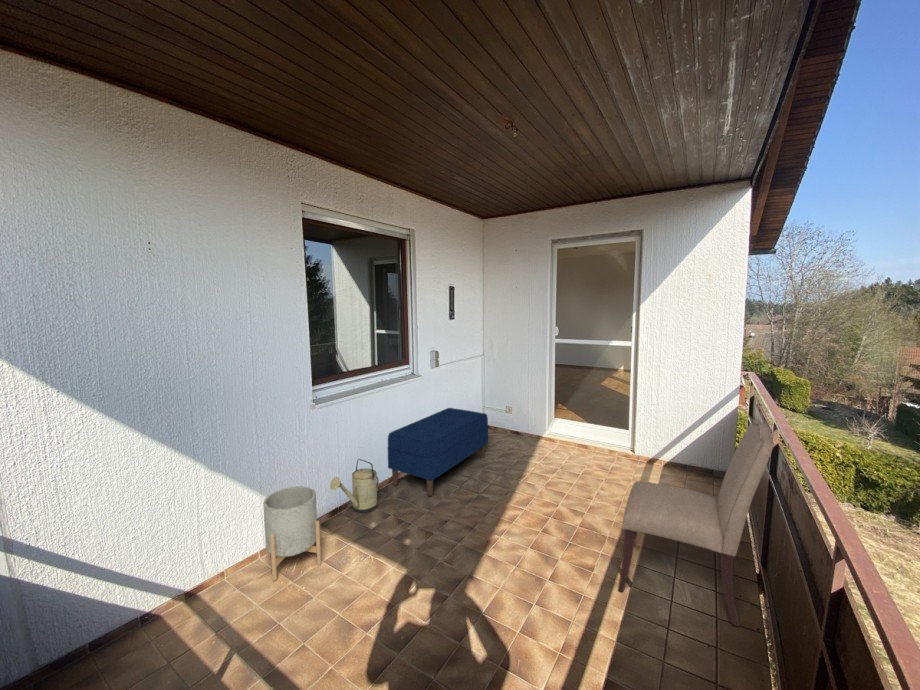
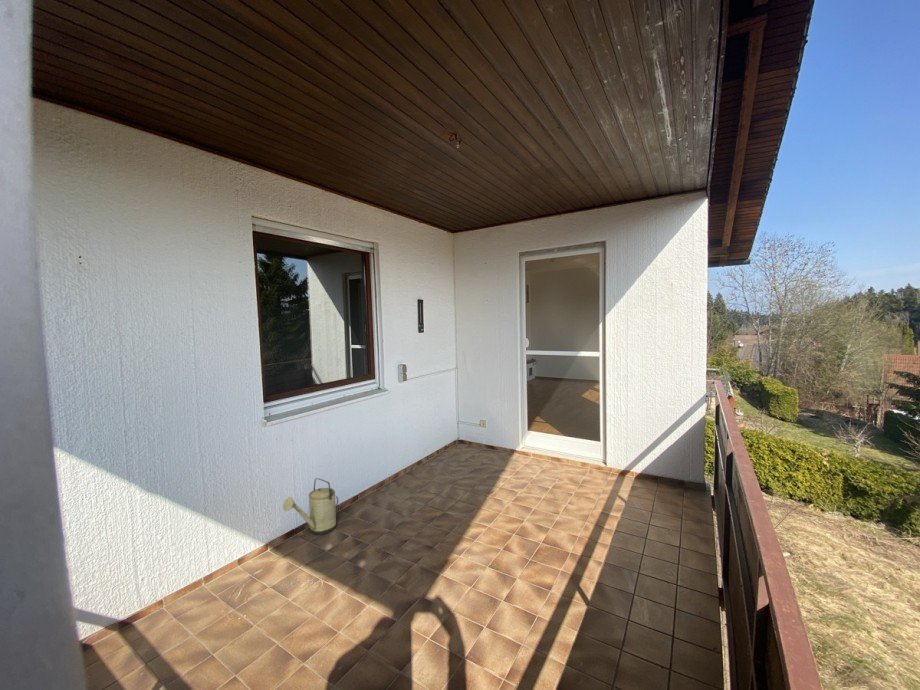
bench: present [388,408,488,496] -> none [349,424,458,515]
chair: present [618,420,774,626] -> none [575,425,719,644]
planter: present [263,486,321,581] -> none [204,508,267,609]

